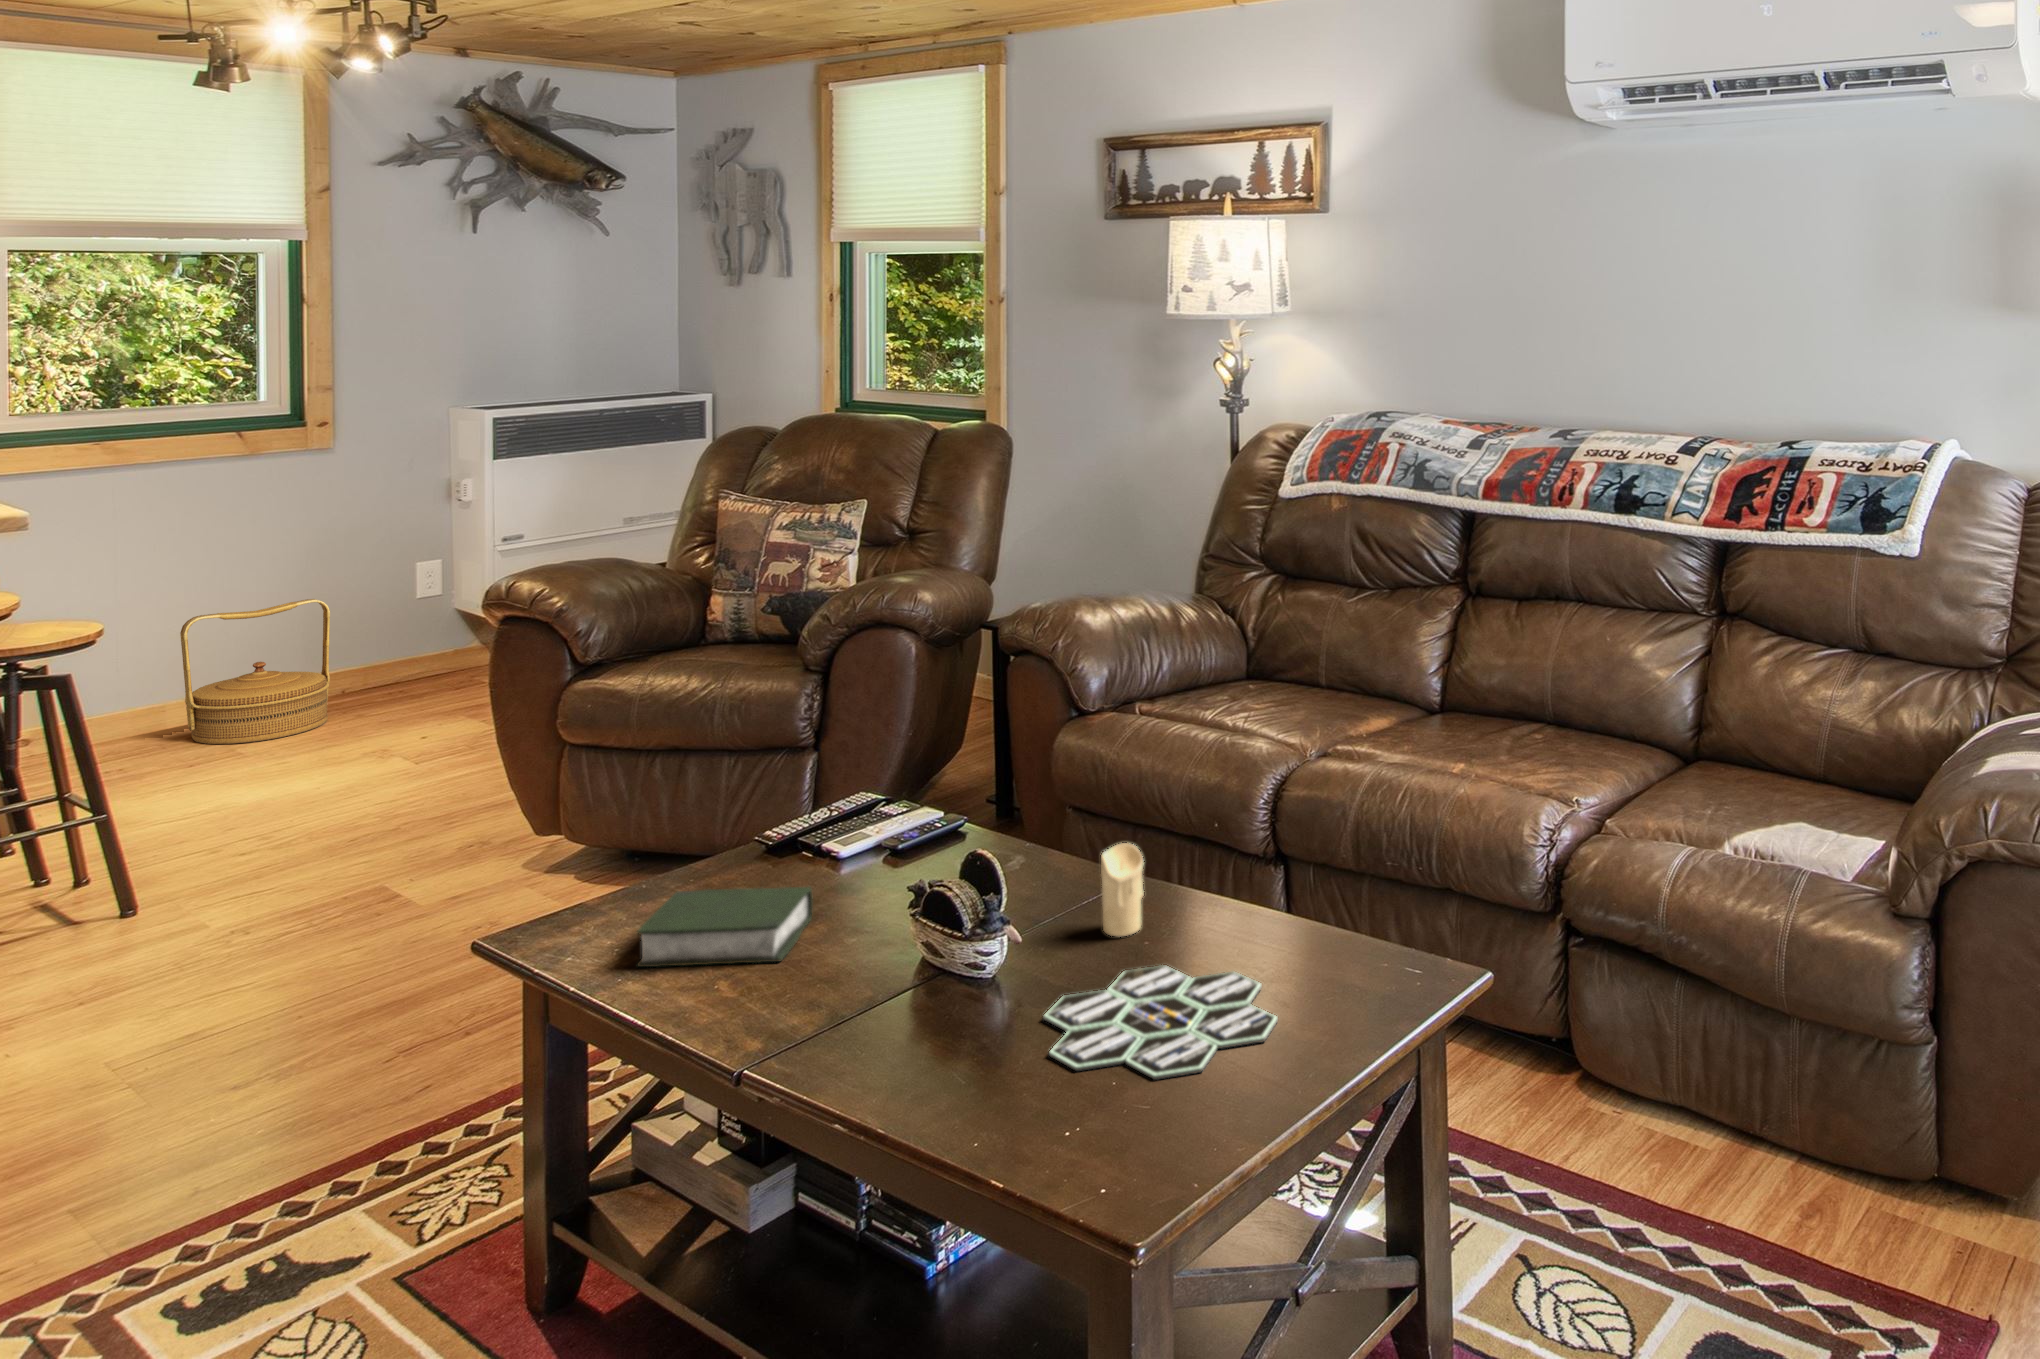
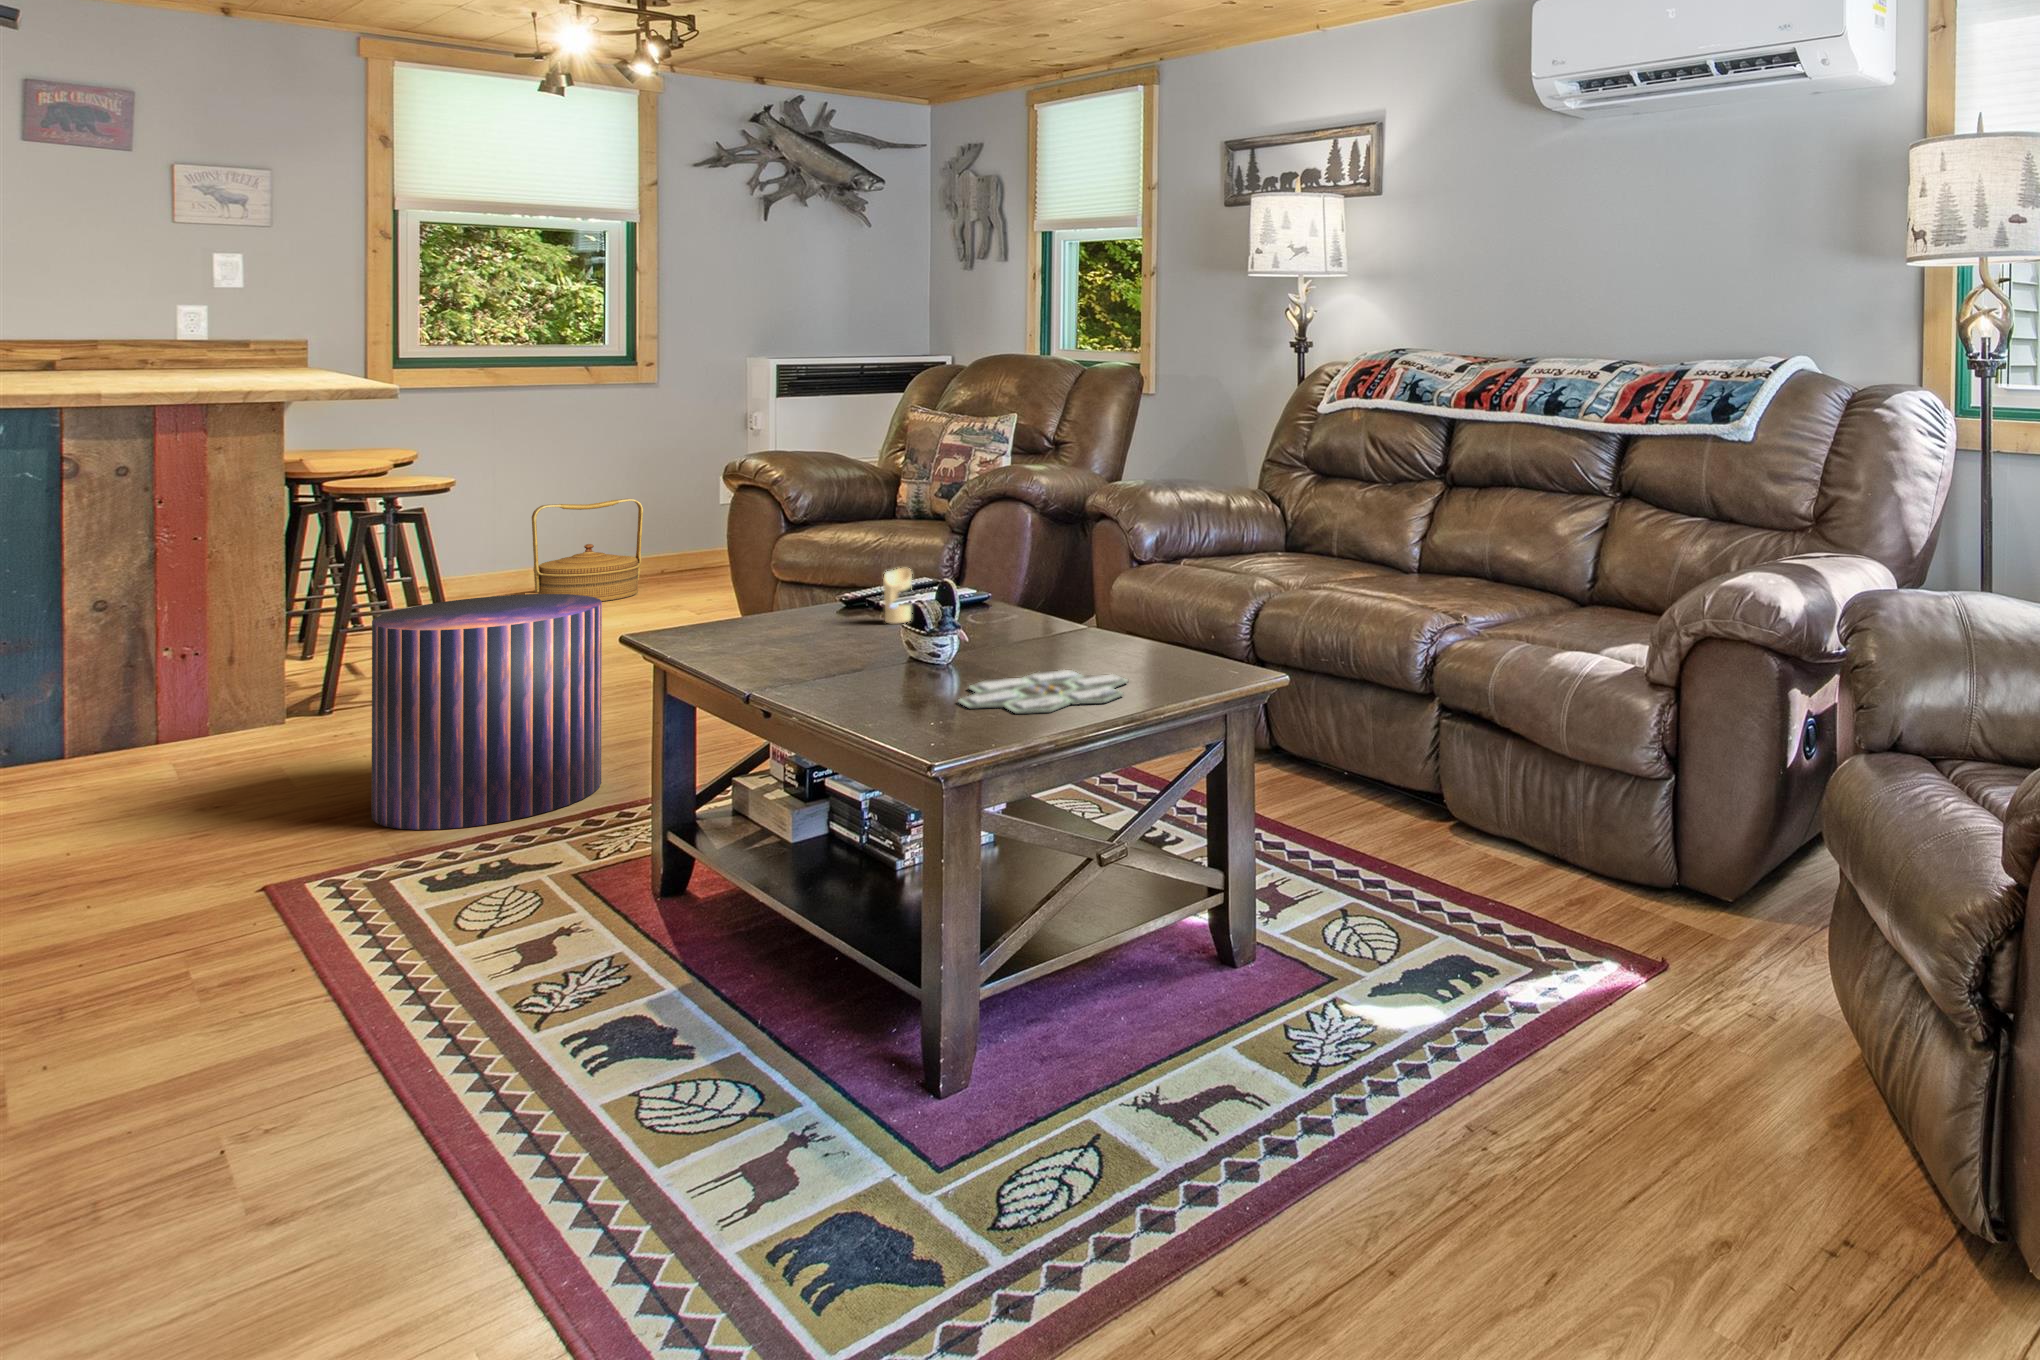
pouf: none [41,818,387,1204] -> present [372,594,602,830]
candle: present [1101,843,1144,936] -> present [883,568,912,624]
book: present [637,887,813,967] -> none [725,620,856,660]

